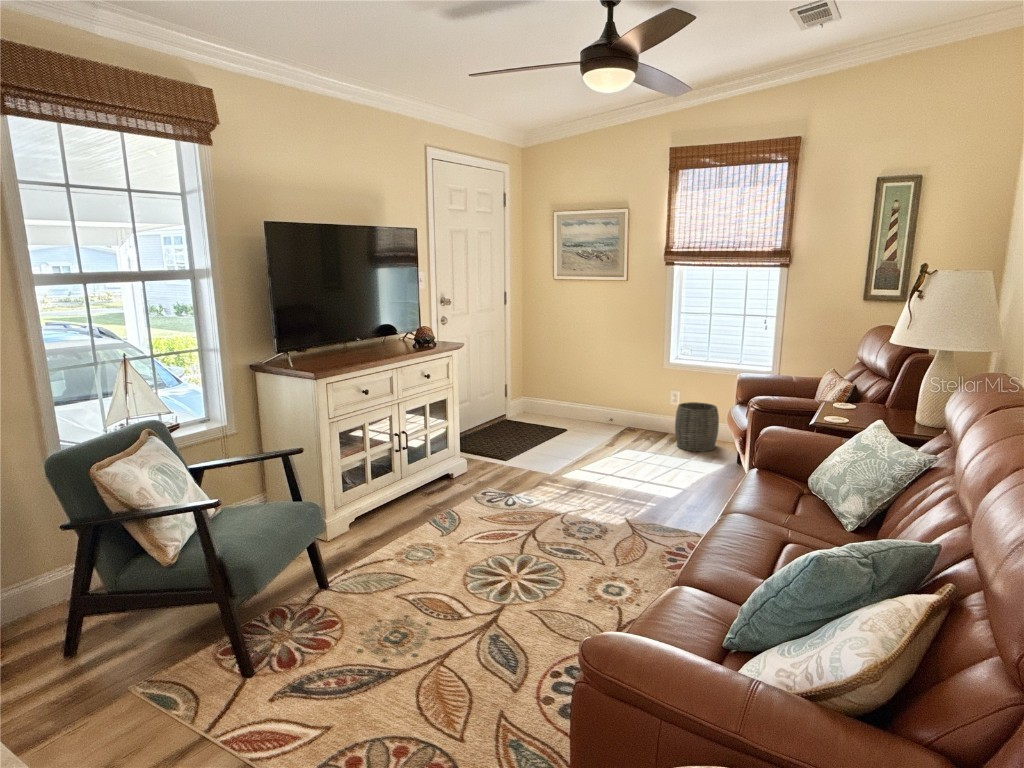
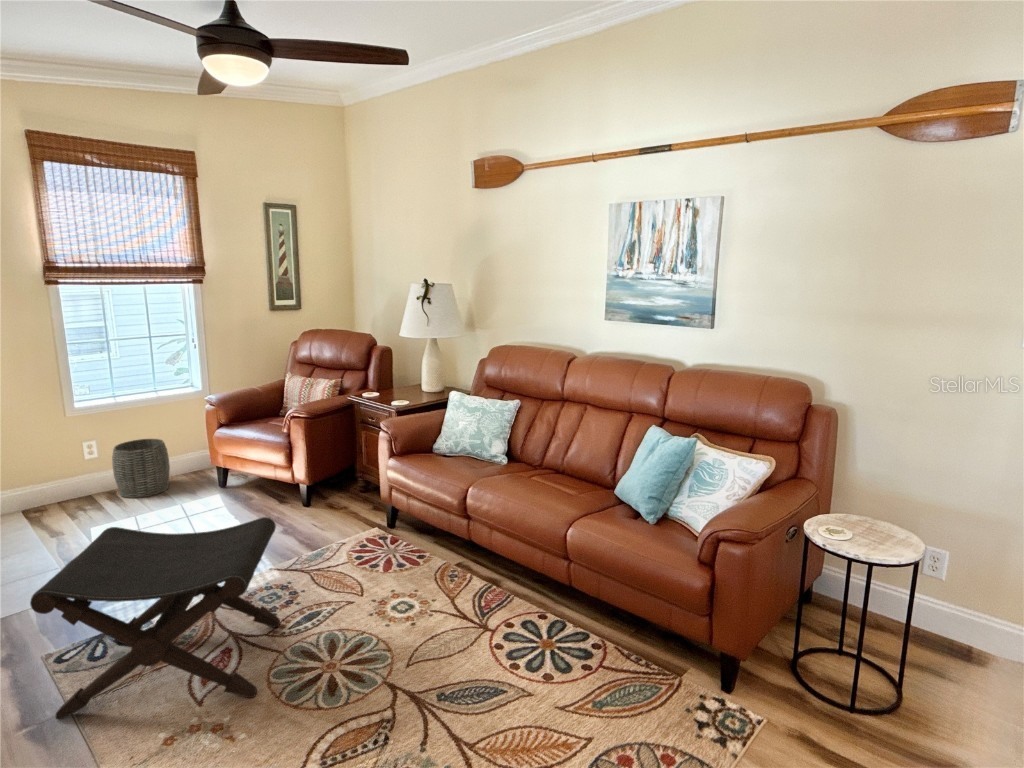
footstool: none [428,423,562,559] -> present [30,517,280,719]

